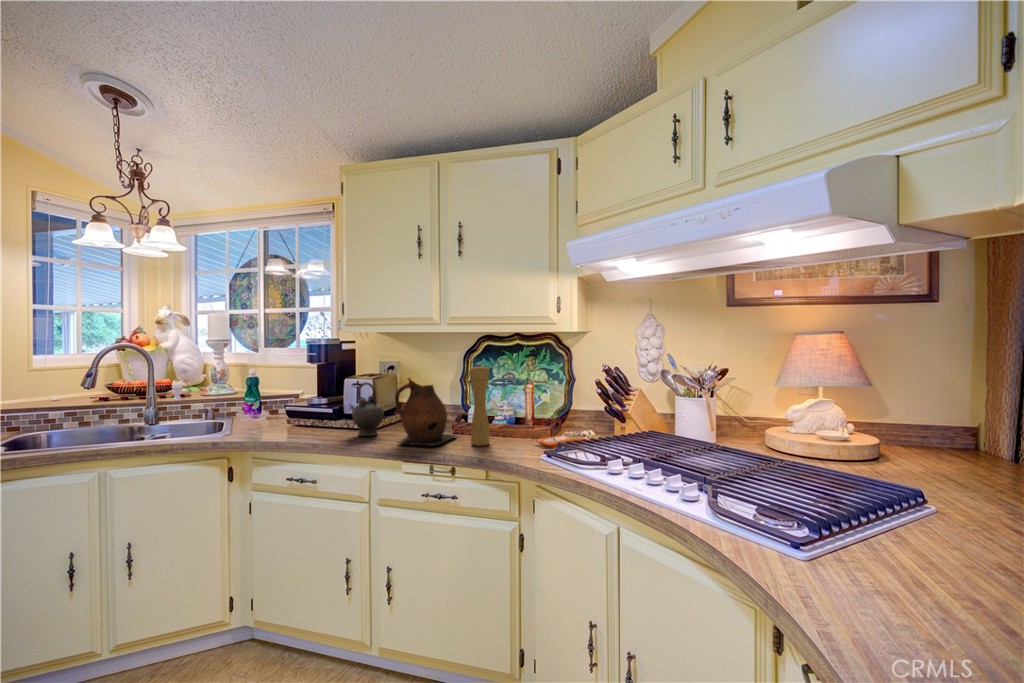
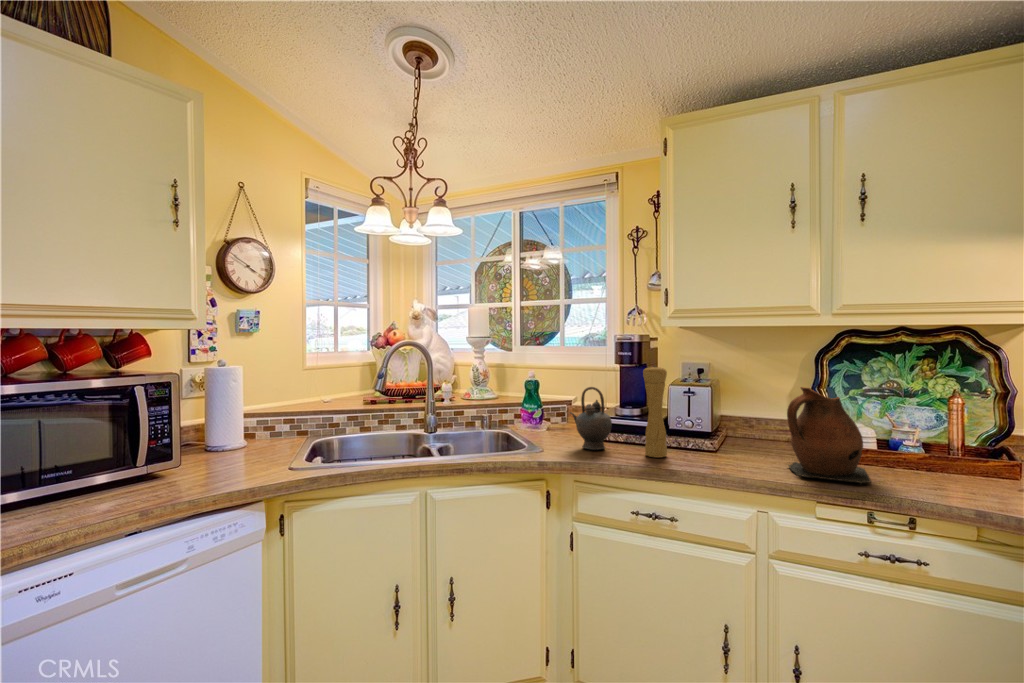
pepper mill: present [469,365,490,445] -> present [643,366,667,458]
teapot: present [349,382,384,436] -> present [570,387,612,450]

